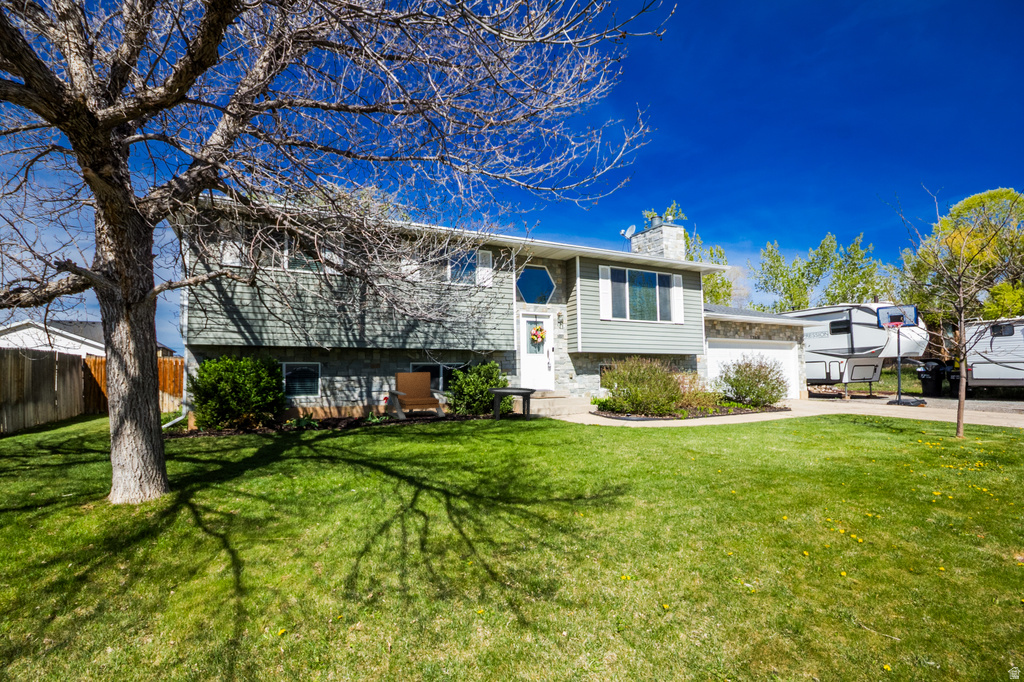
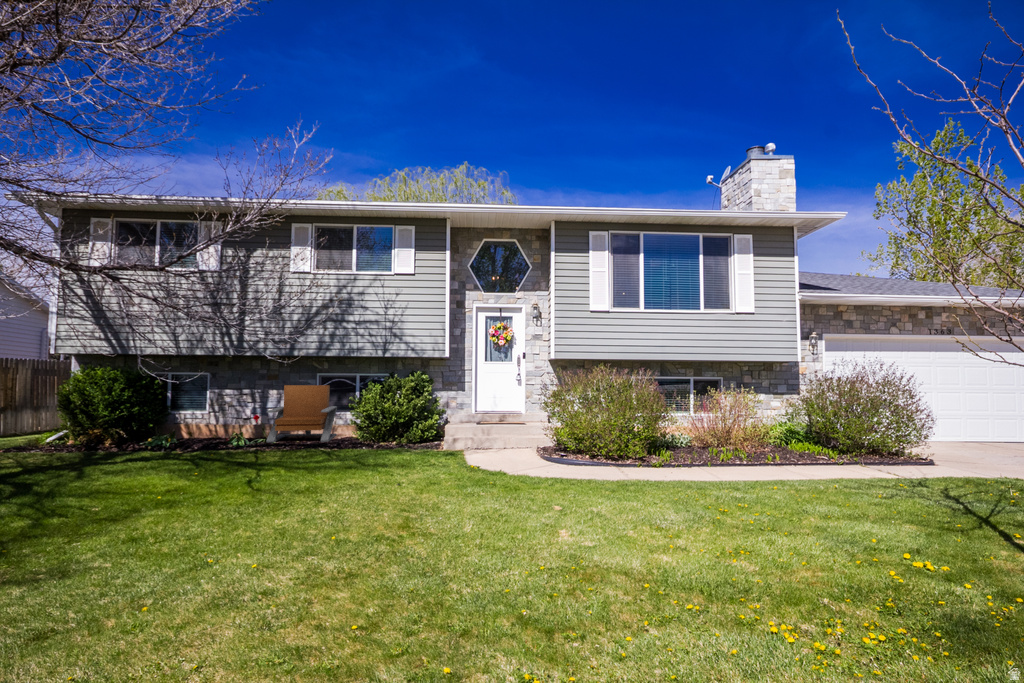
round table: present [488,387,536,421] -> none [364,406,432,453]

